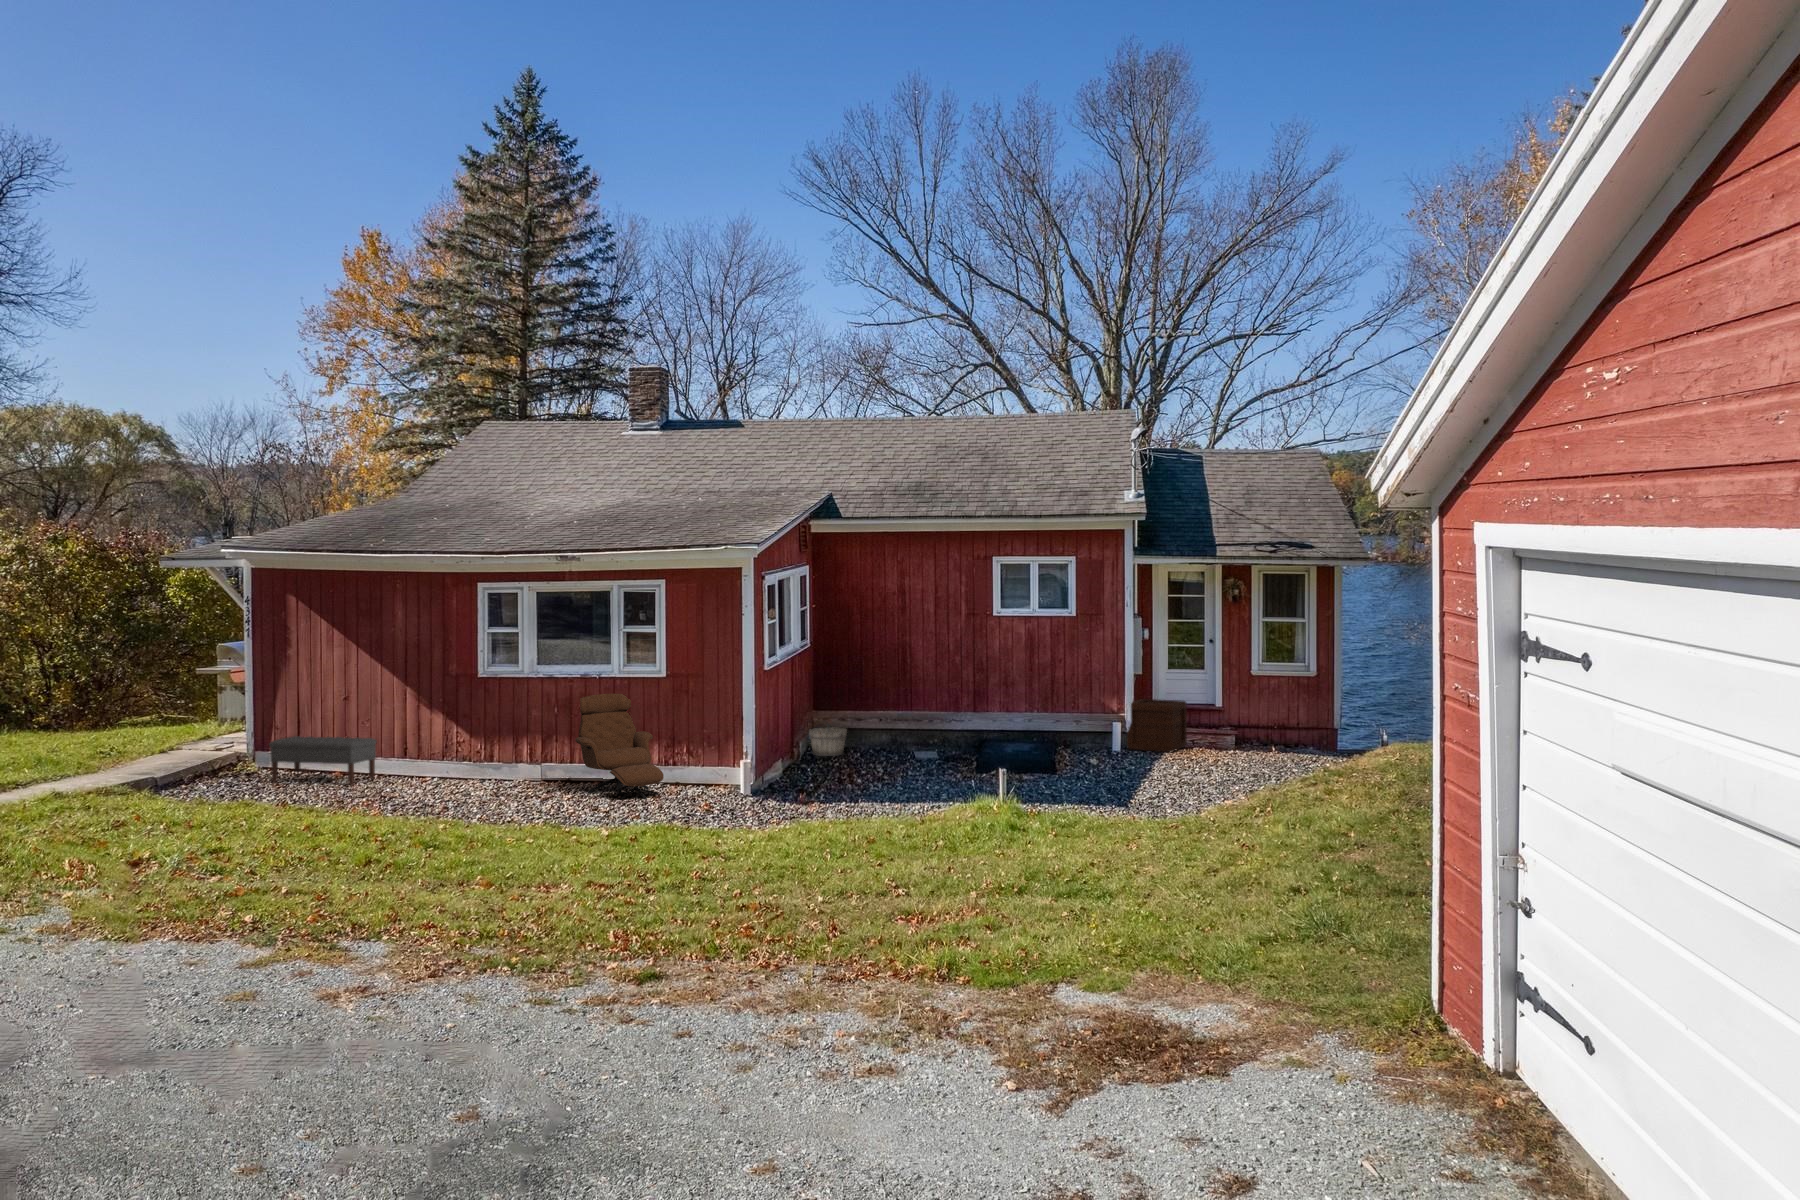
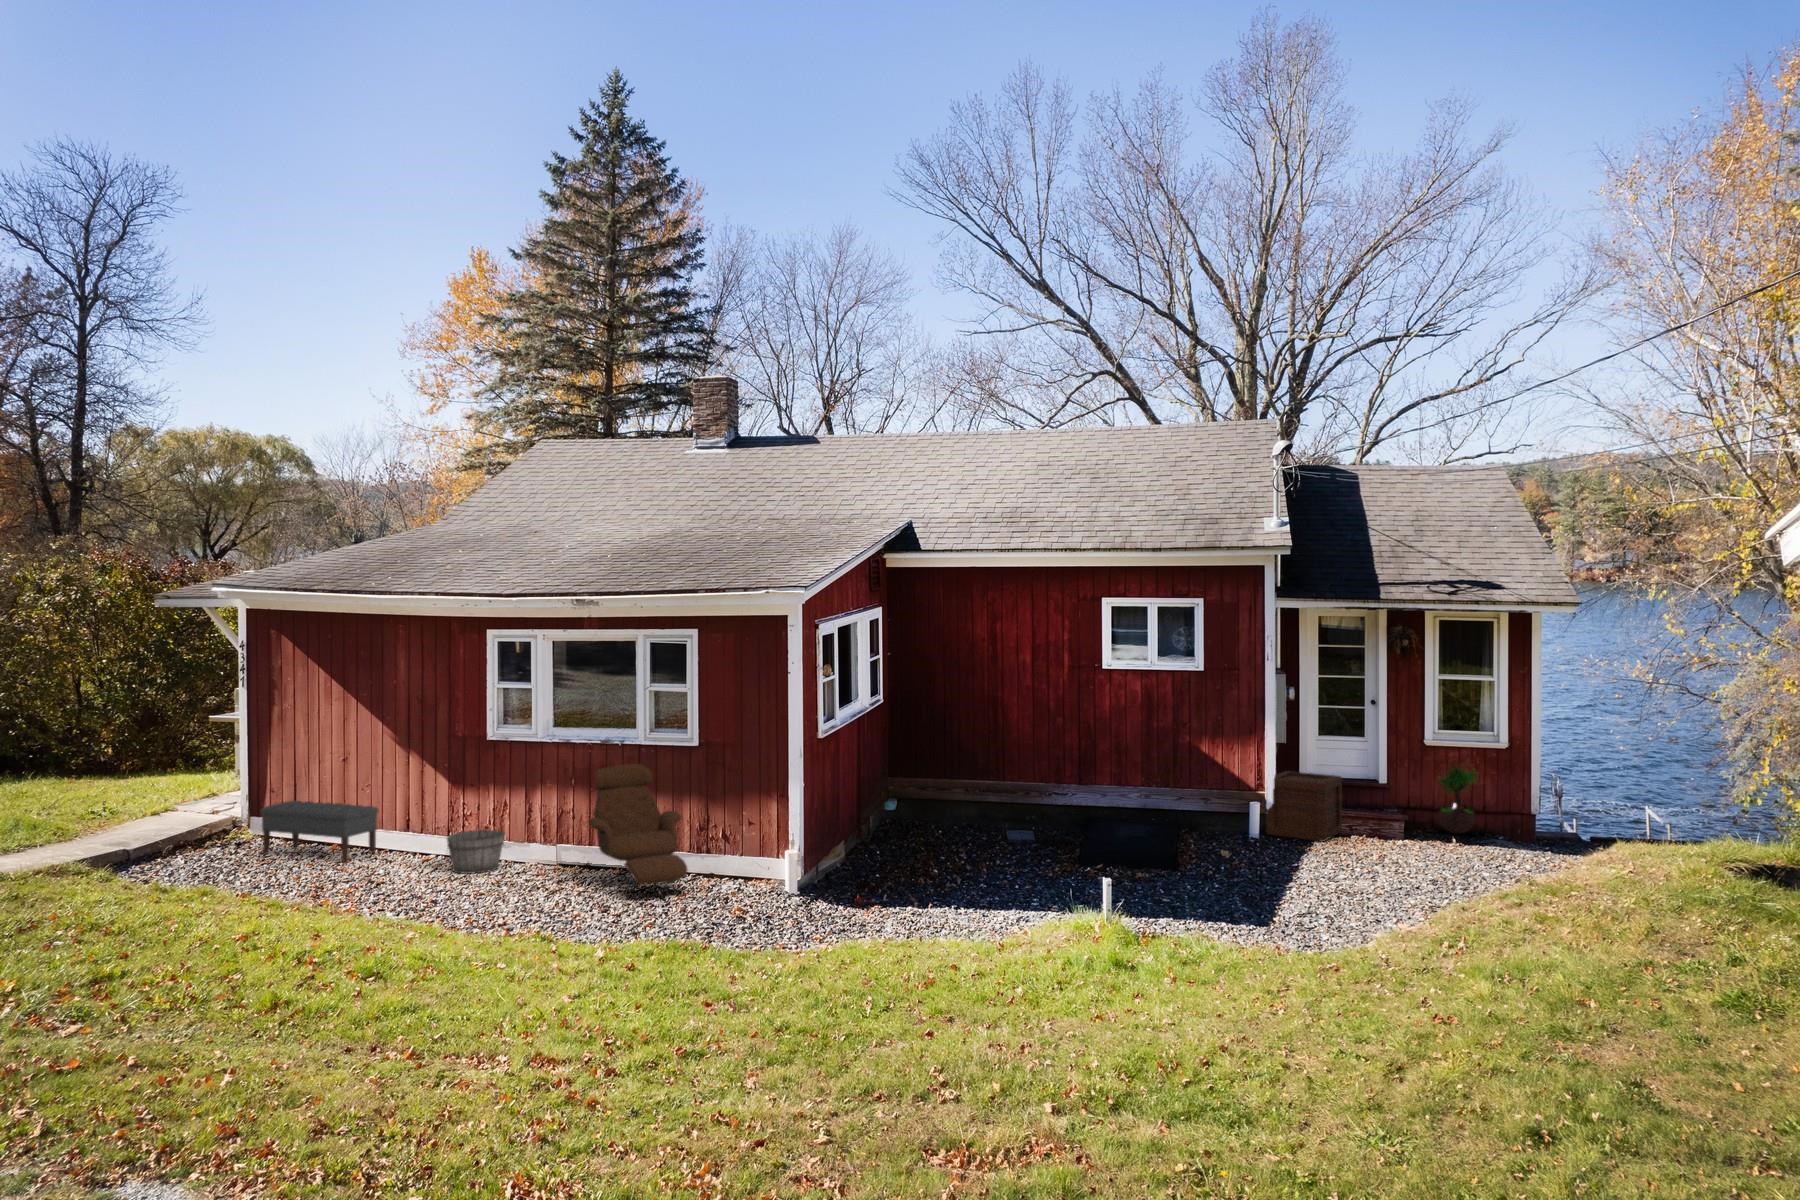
potted tree: none [1256,685,1294,745] -> present [1436,765,1477,834]
wooden bucket: present [809,725,847,756] -> present [447,827,505,874]

